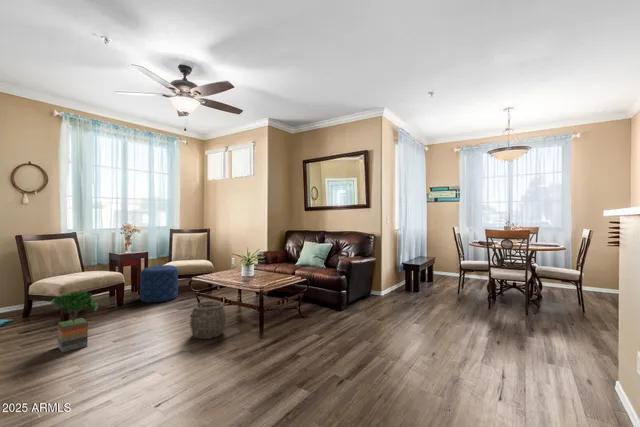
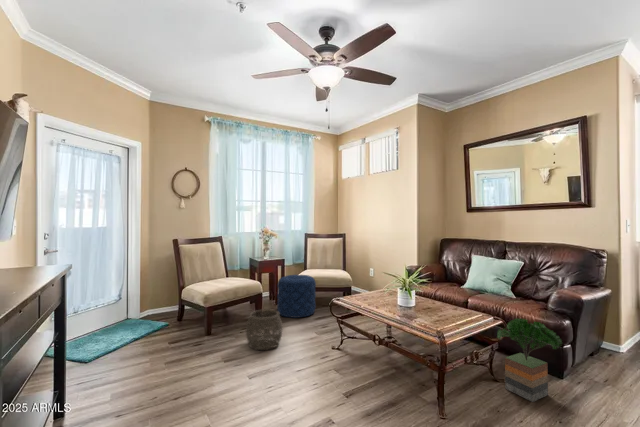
potted tree: present [51,291,98,352] -> present [498,318,562,402]
woven basket: present [190,301,226,339] -> present [246,309,282,350]

